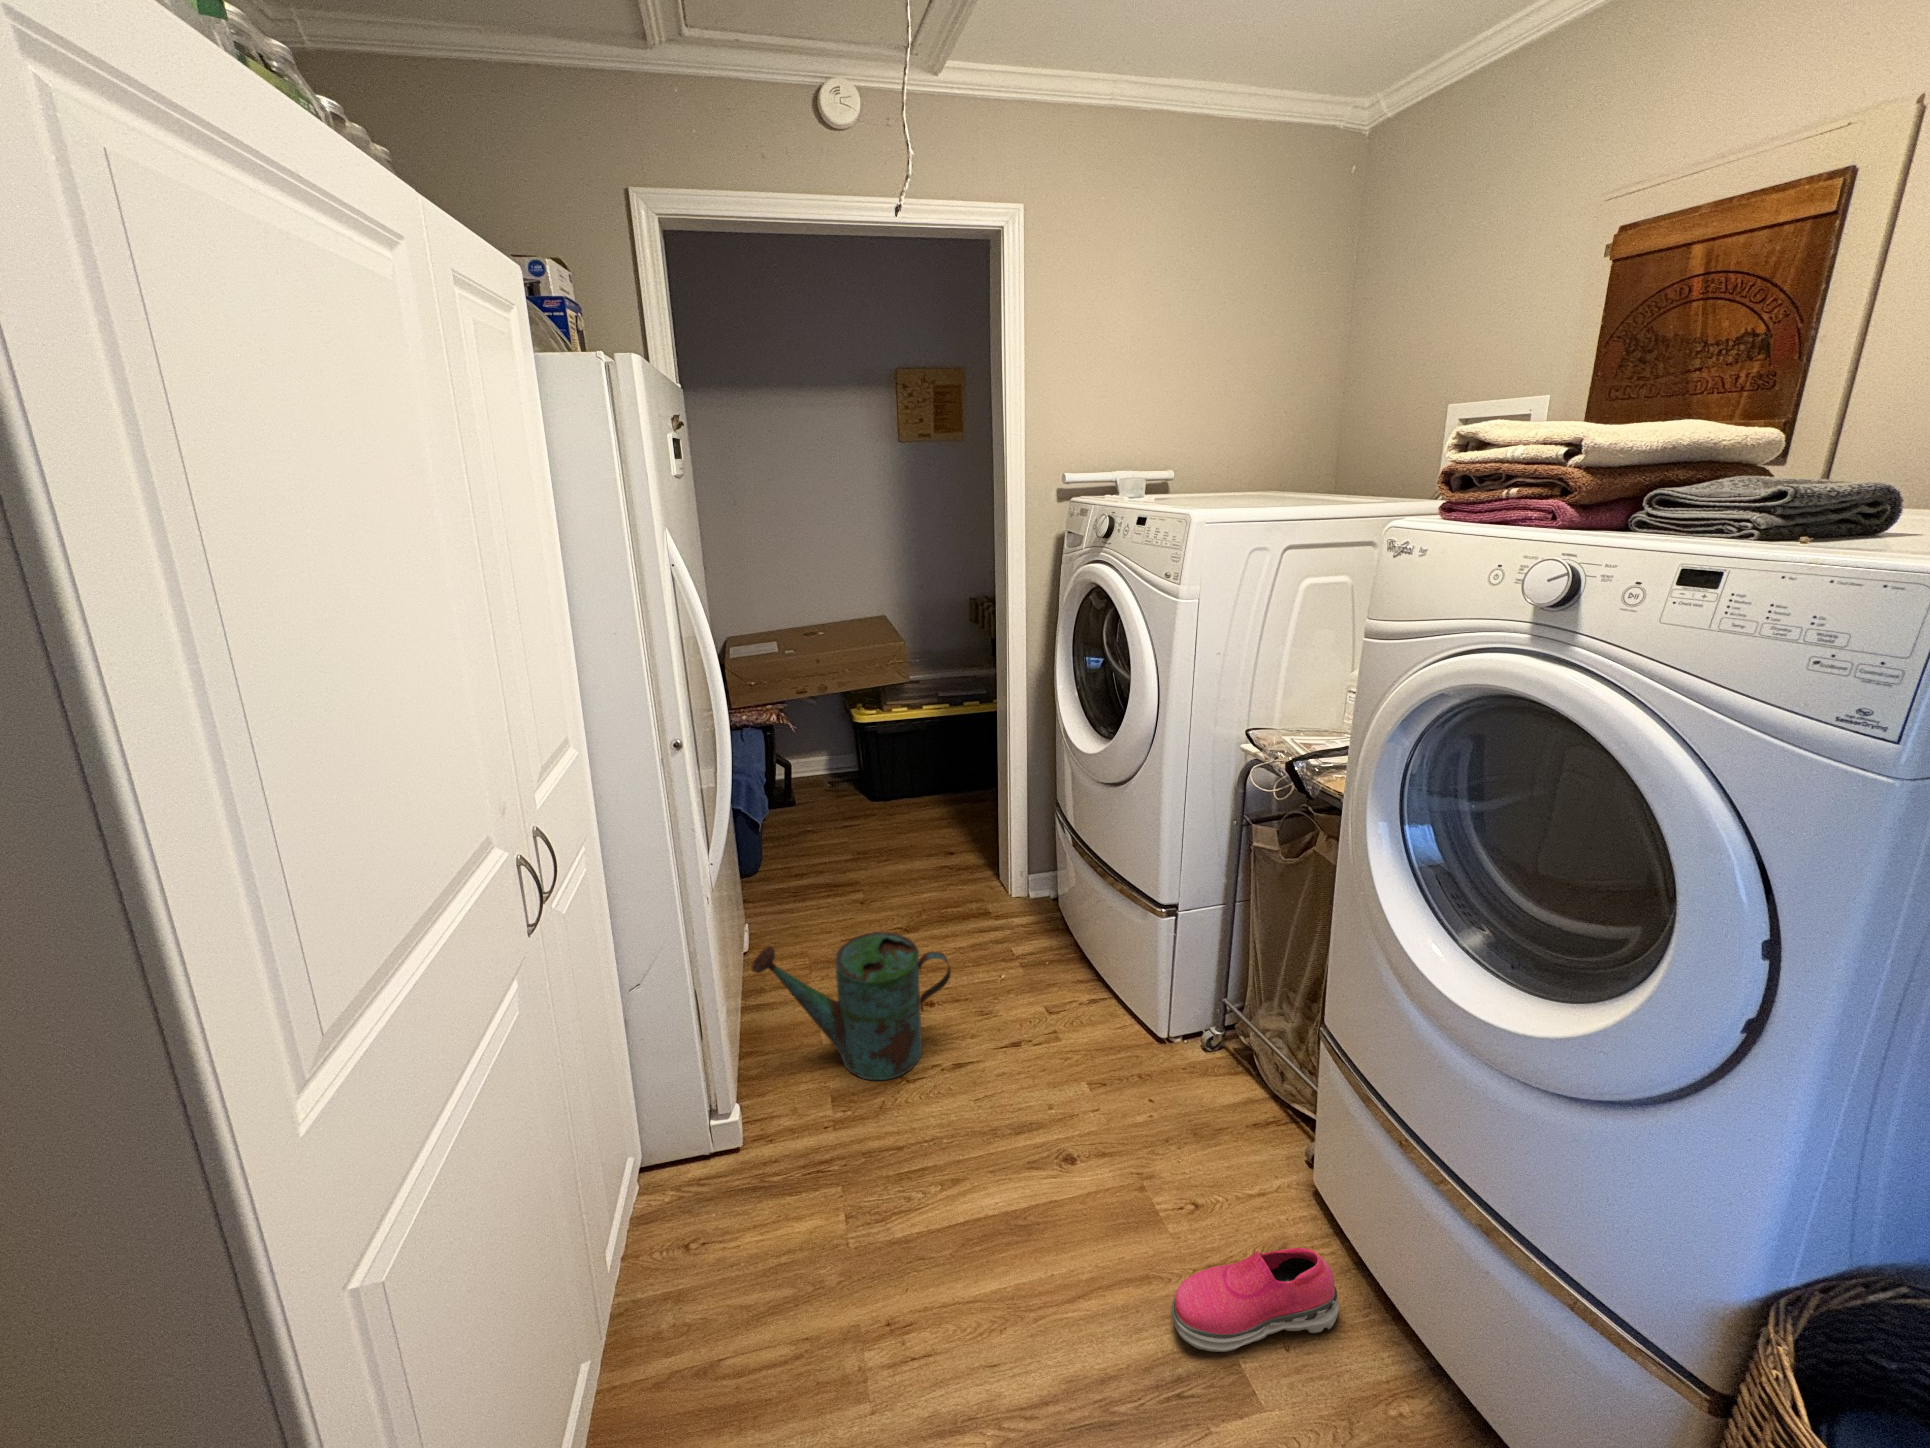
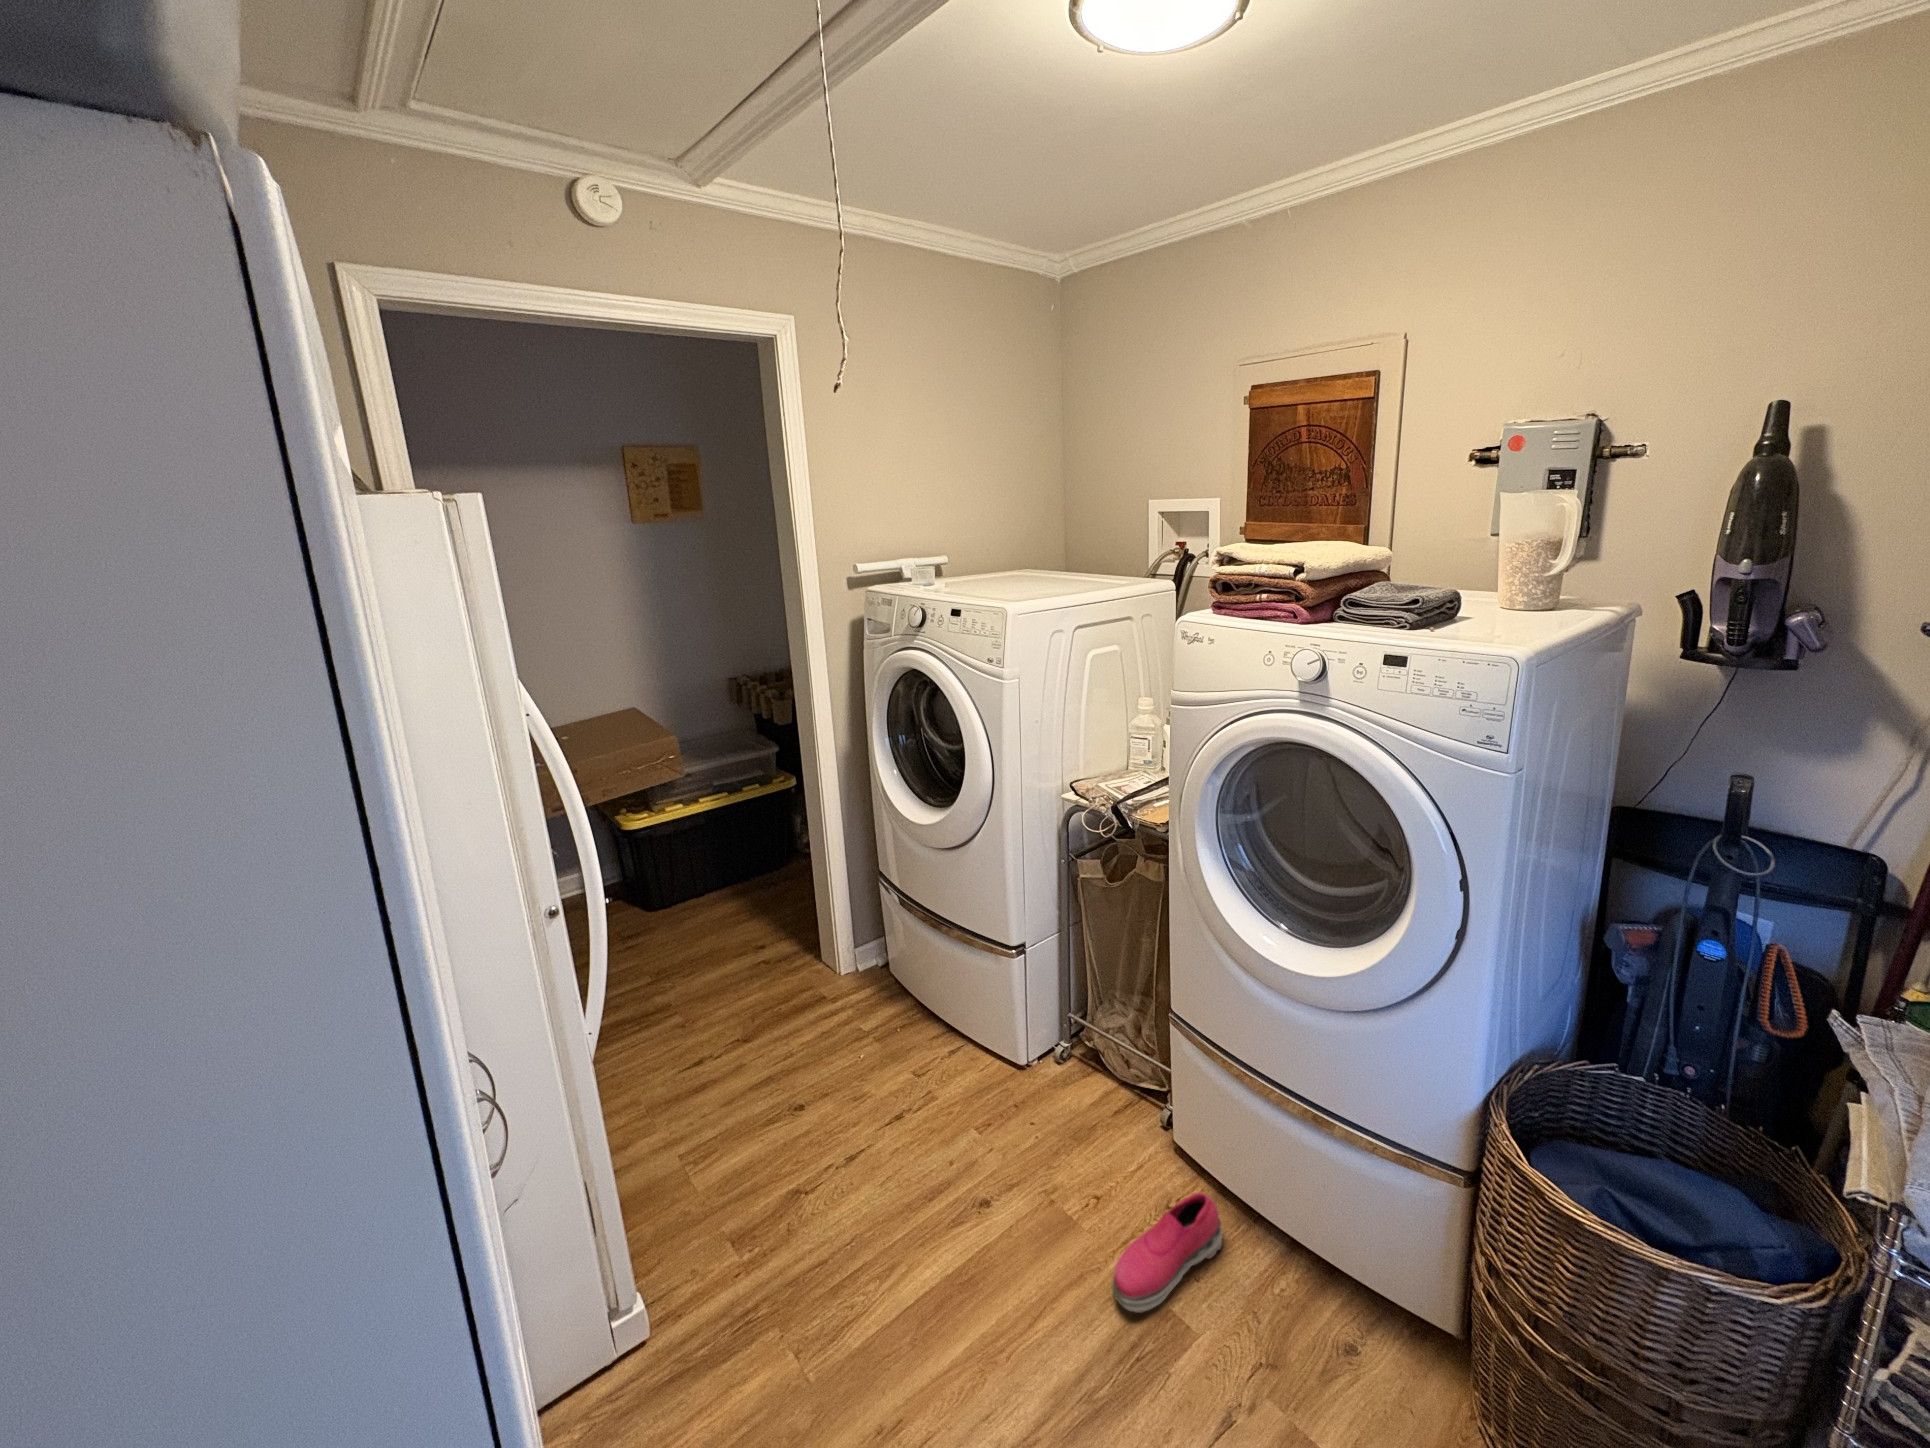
watering can: present [751,932,951,1080] -> none [615,1046,832,1211]

